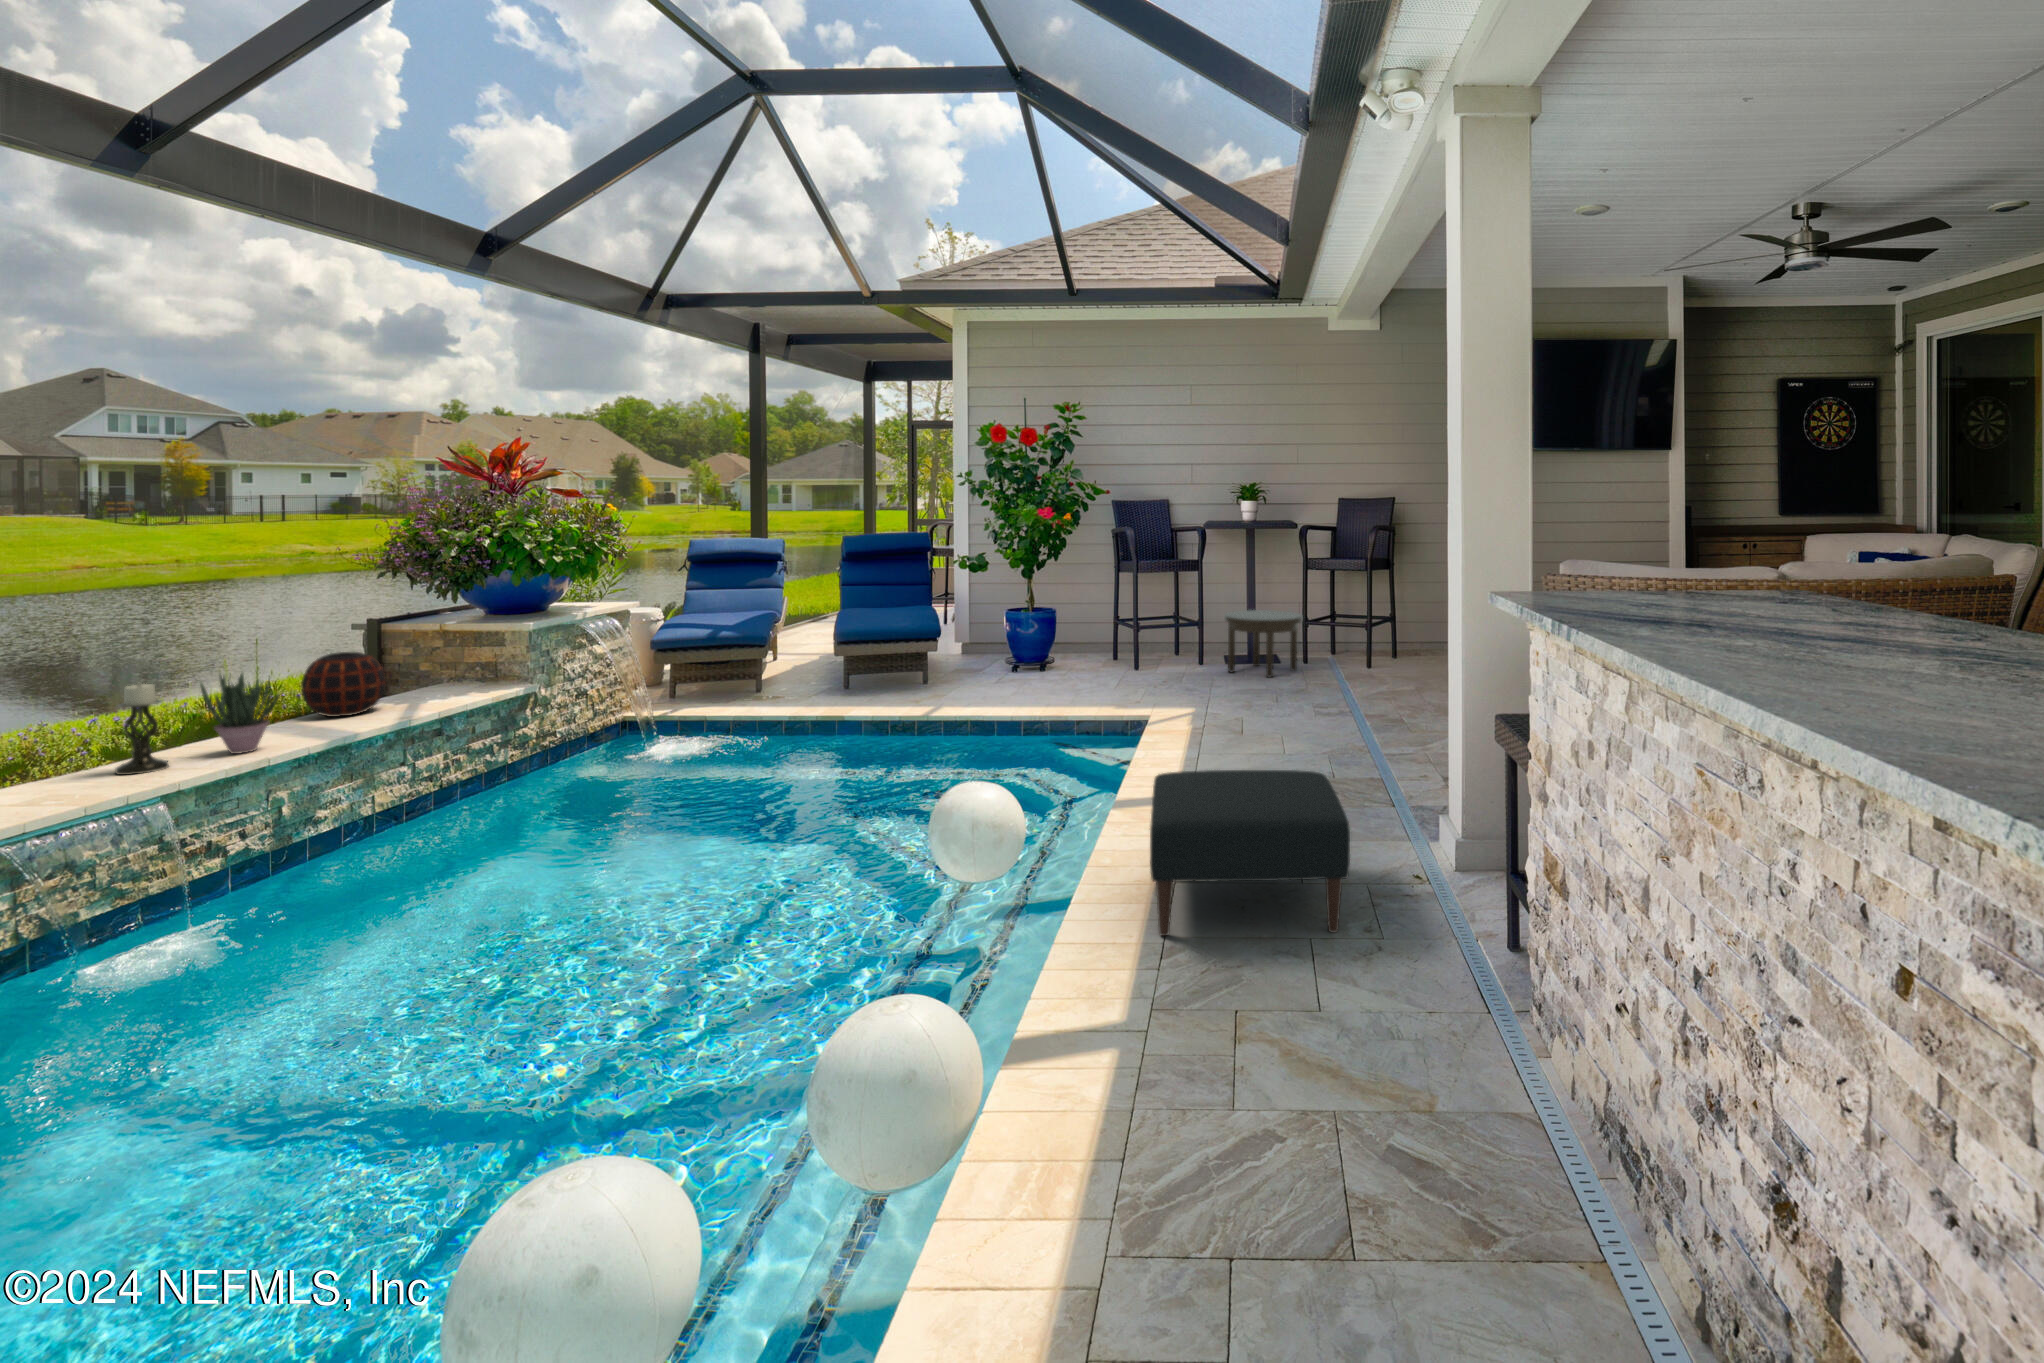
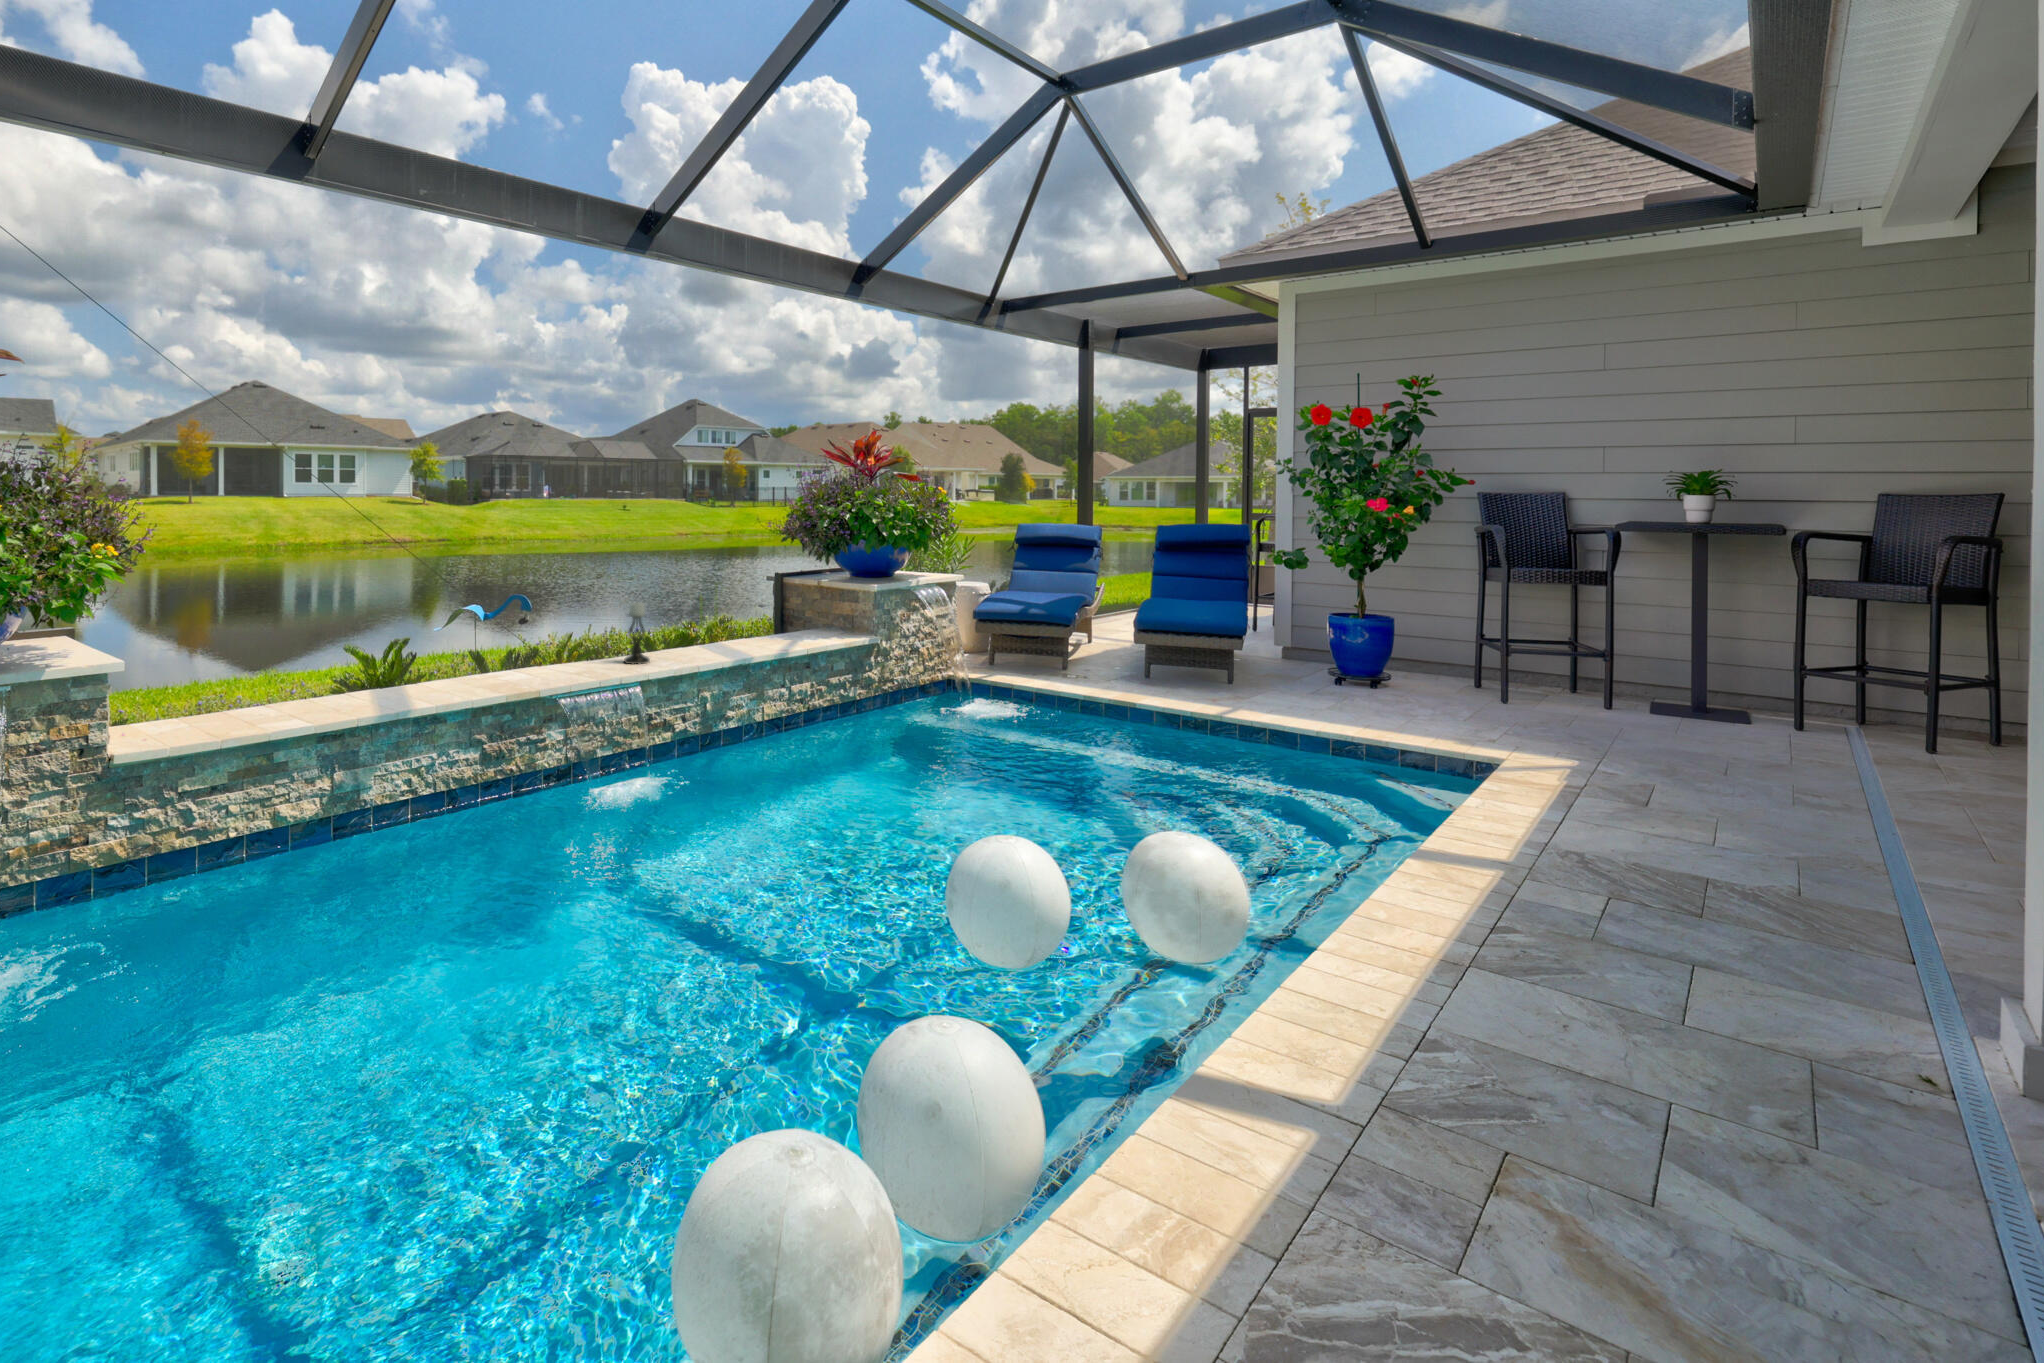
side table: present [1224,610,1303,677] -> none [1643,641,1789,738]
decorative vase: present [301,652,385,717] -> none [730,595,778,644]
potted plant: present [200,673,279,754] -> none [668,599,710,660]
ottoman: present [1150,770,1350,936] -> none [1417,815,1779,1111]

